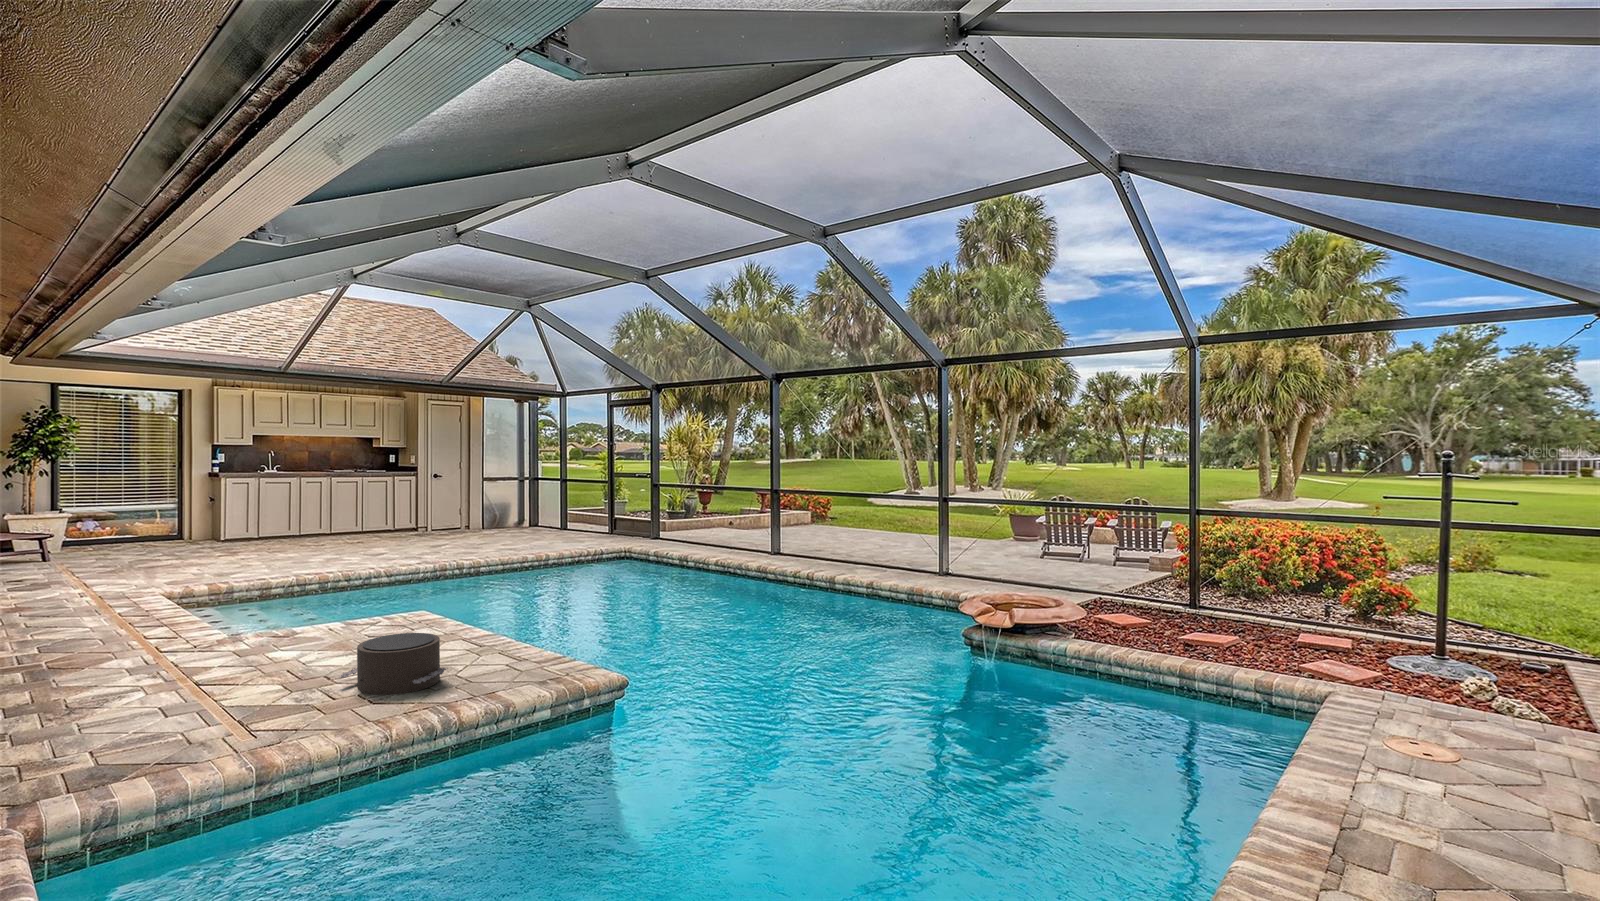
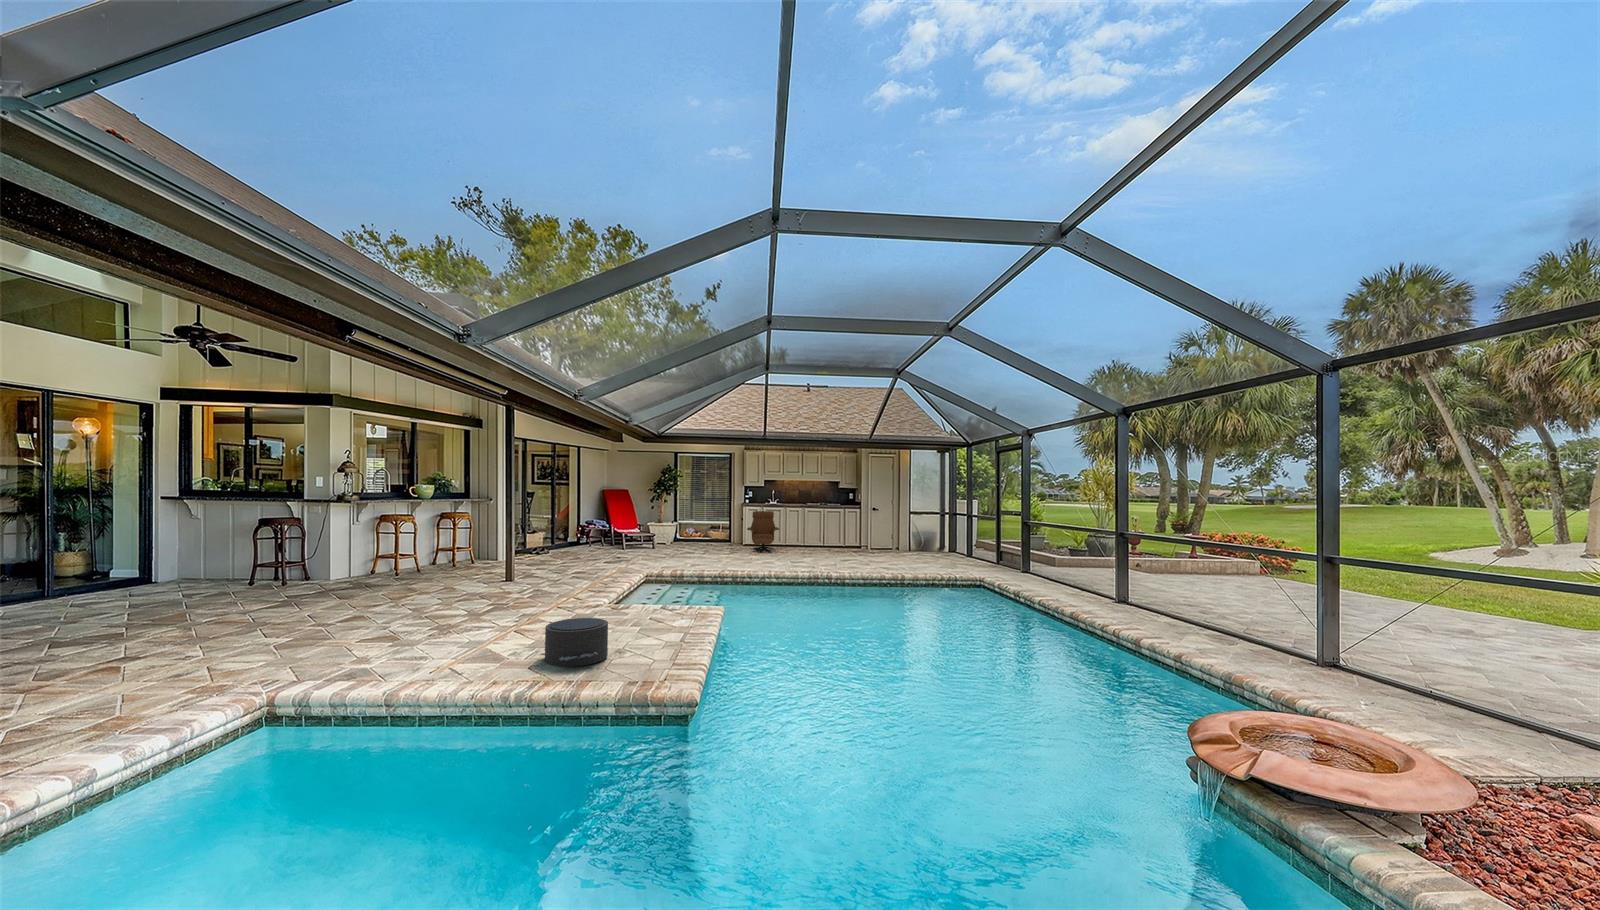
lounge chair: none [240,485,297,547] -> present [747,511,779,553]

